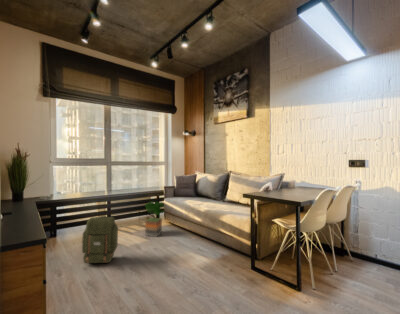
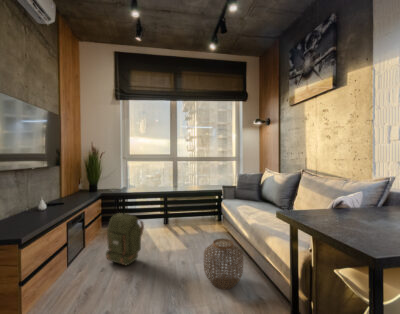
potted tree: present [145,202,164,237] -> none [187,202,212,245]
woven basket: none [181,223,210,257] -> present [204,239,243,289]

